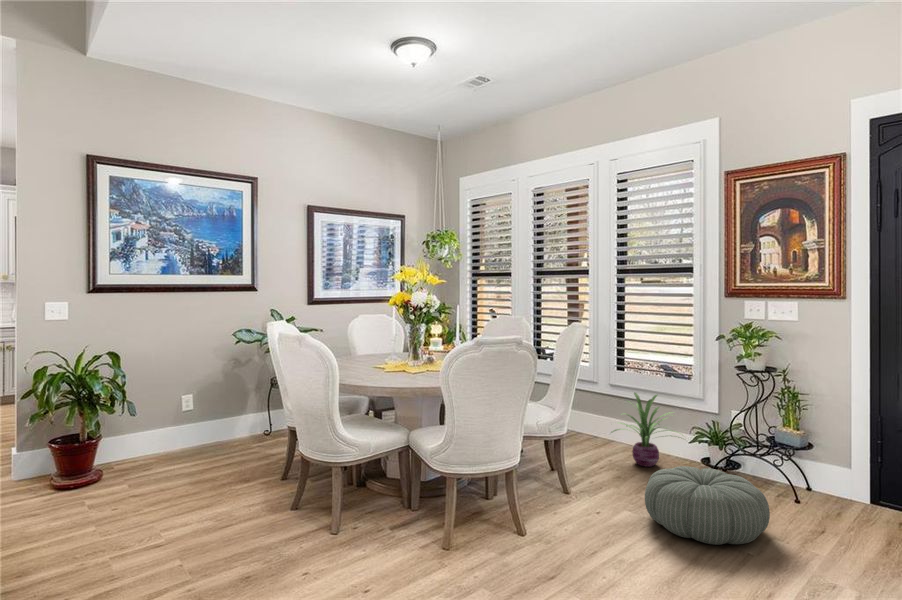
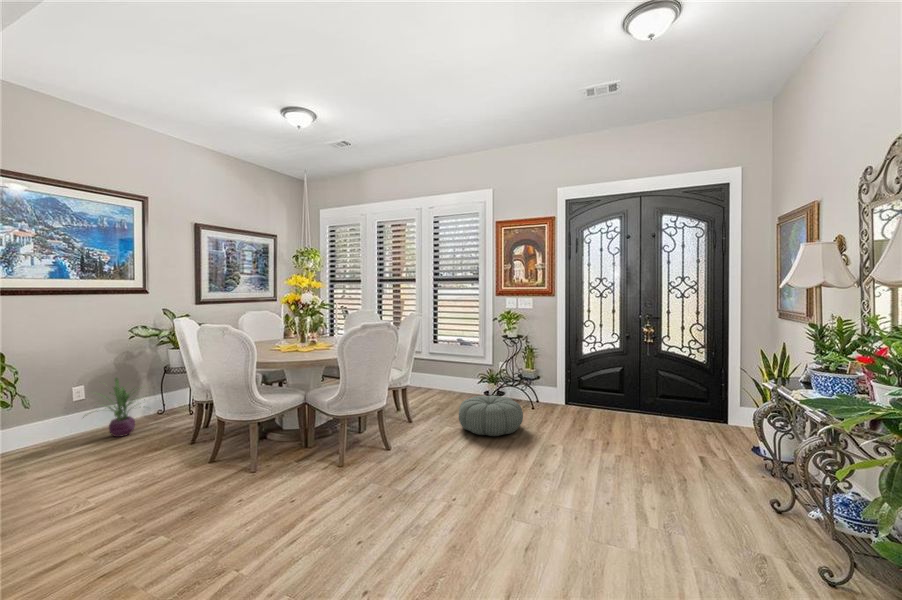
decorative plant: present [611,393,679,467] -> present [83,378,135,437]

